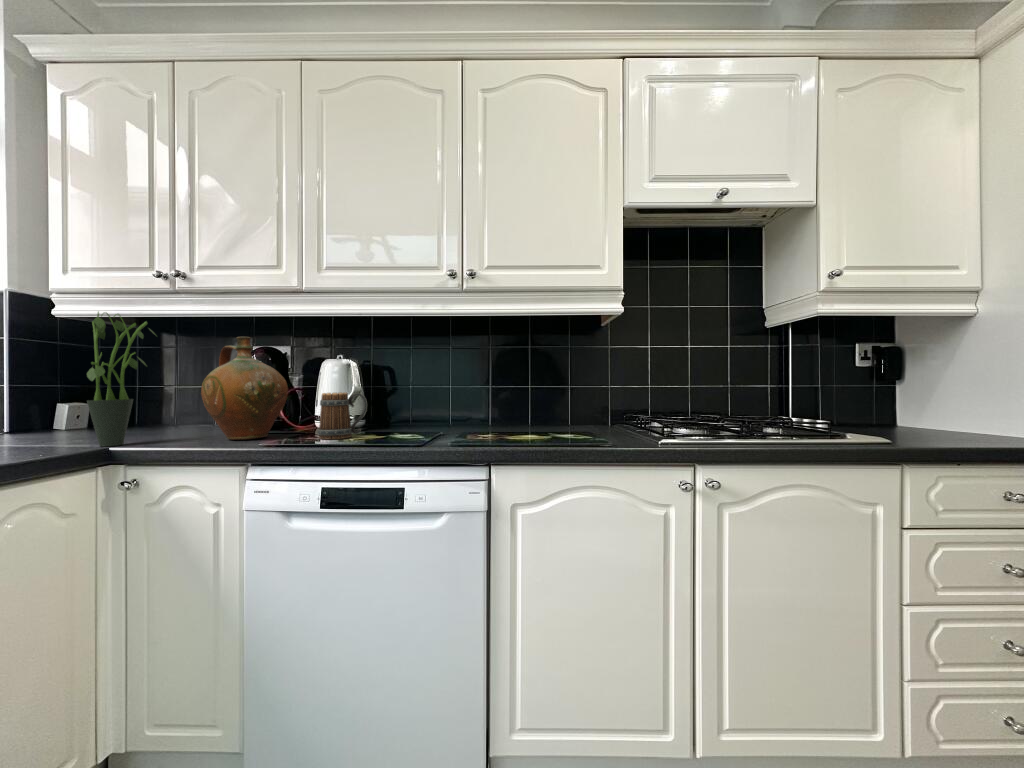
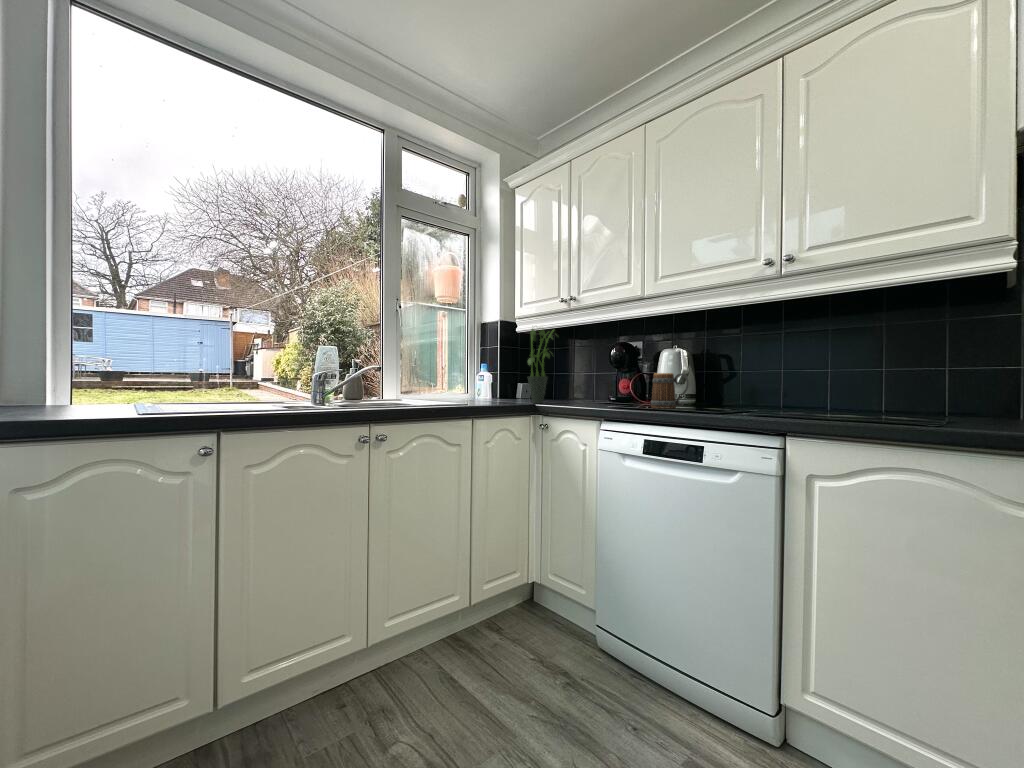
ceramic jug: present [201,337,288,440] -> none [581,335,633,405]

